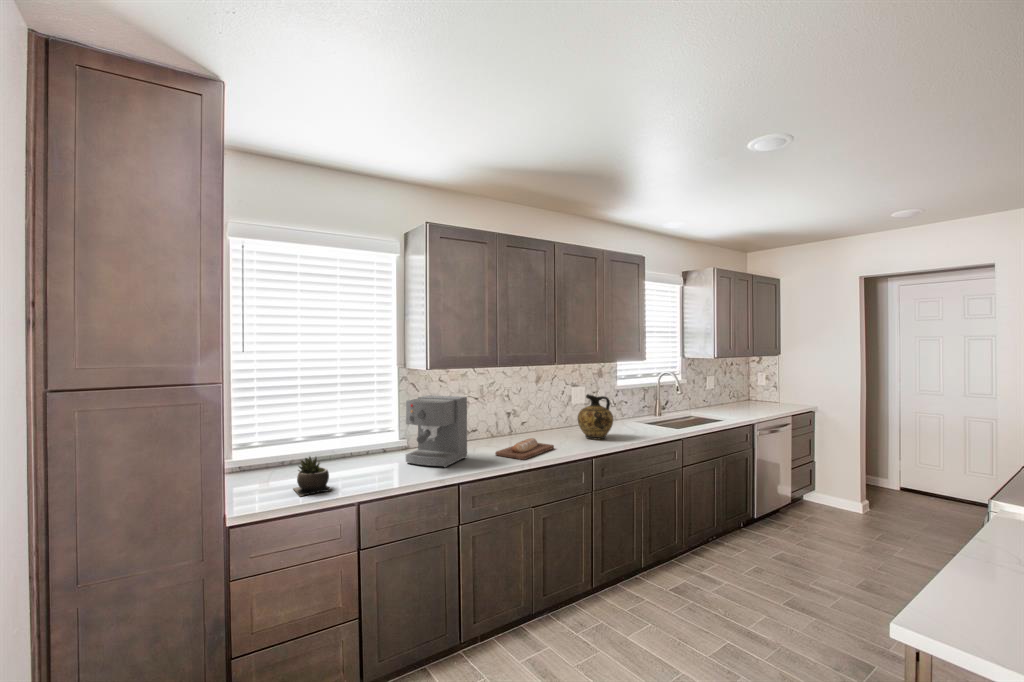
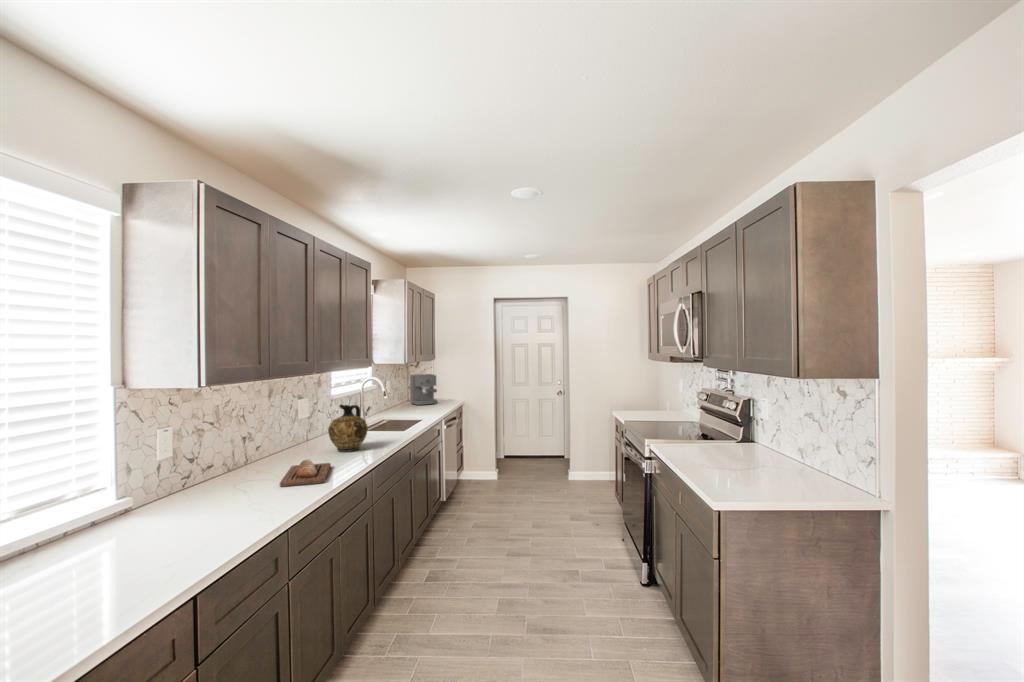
coffee maker: present [406,395,467,467] -> present [410,374,437,405]
succulent plant: present [293,457,332,496] -> none [38,538,137,610]

